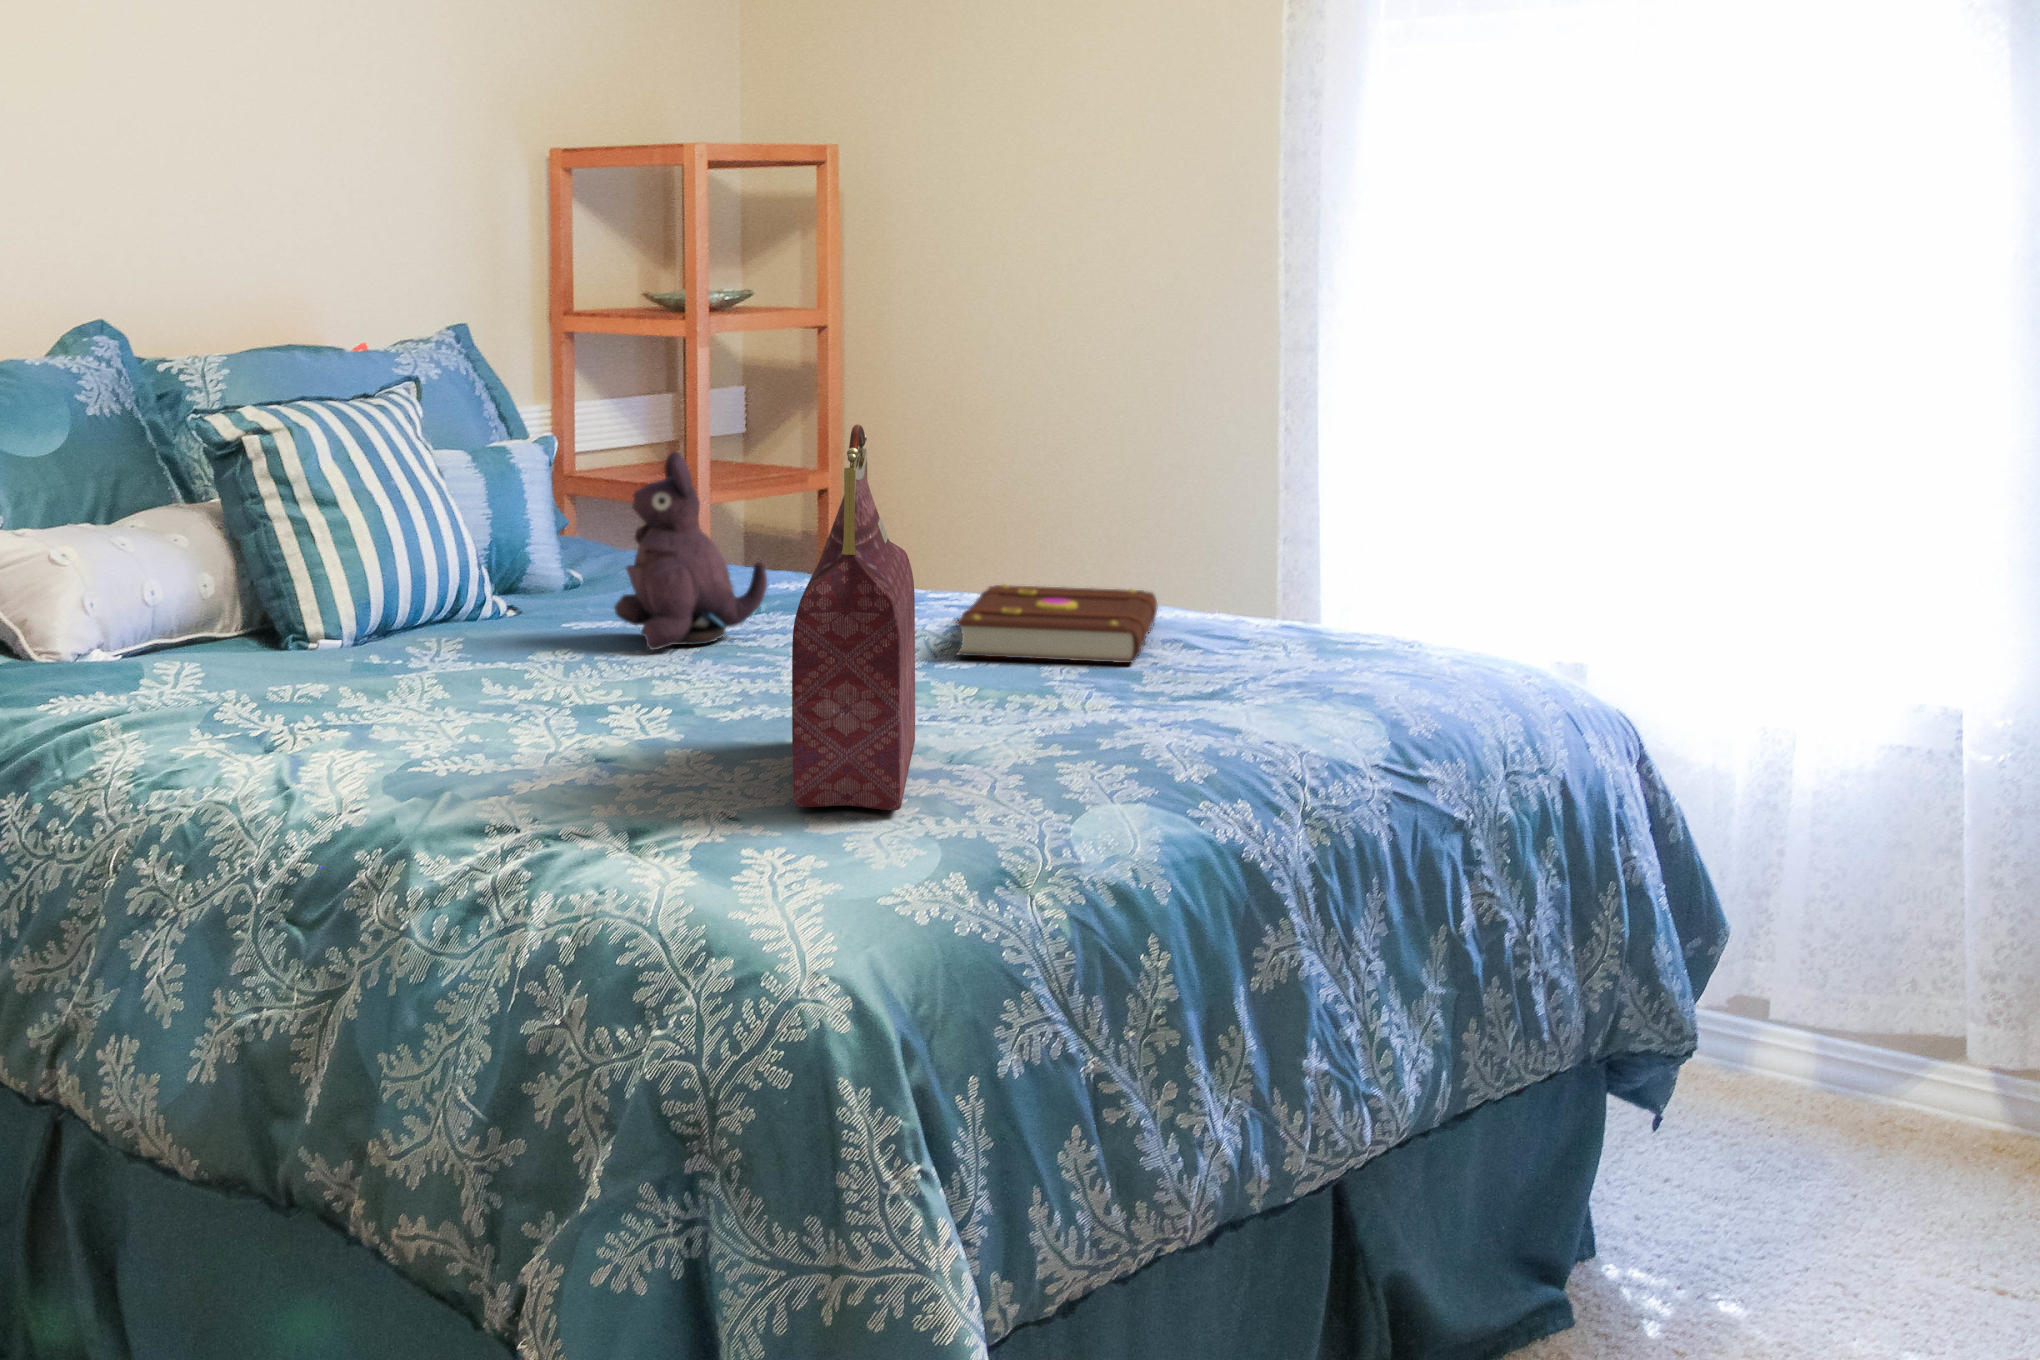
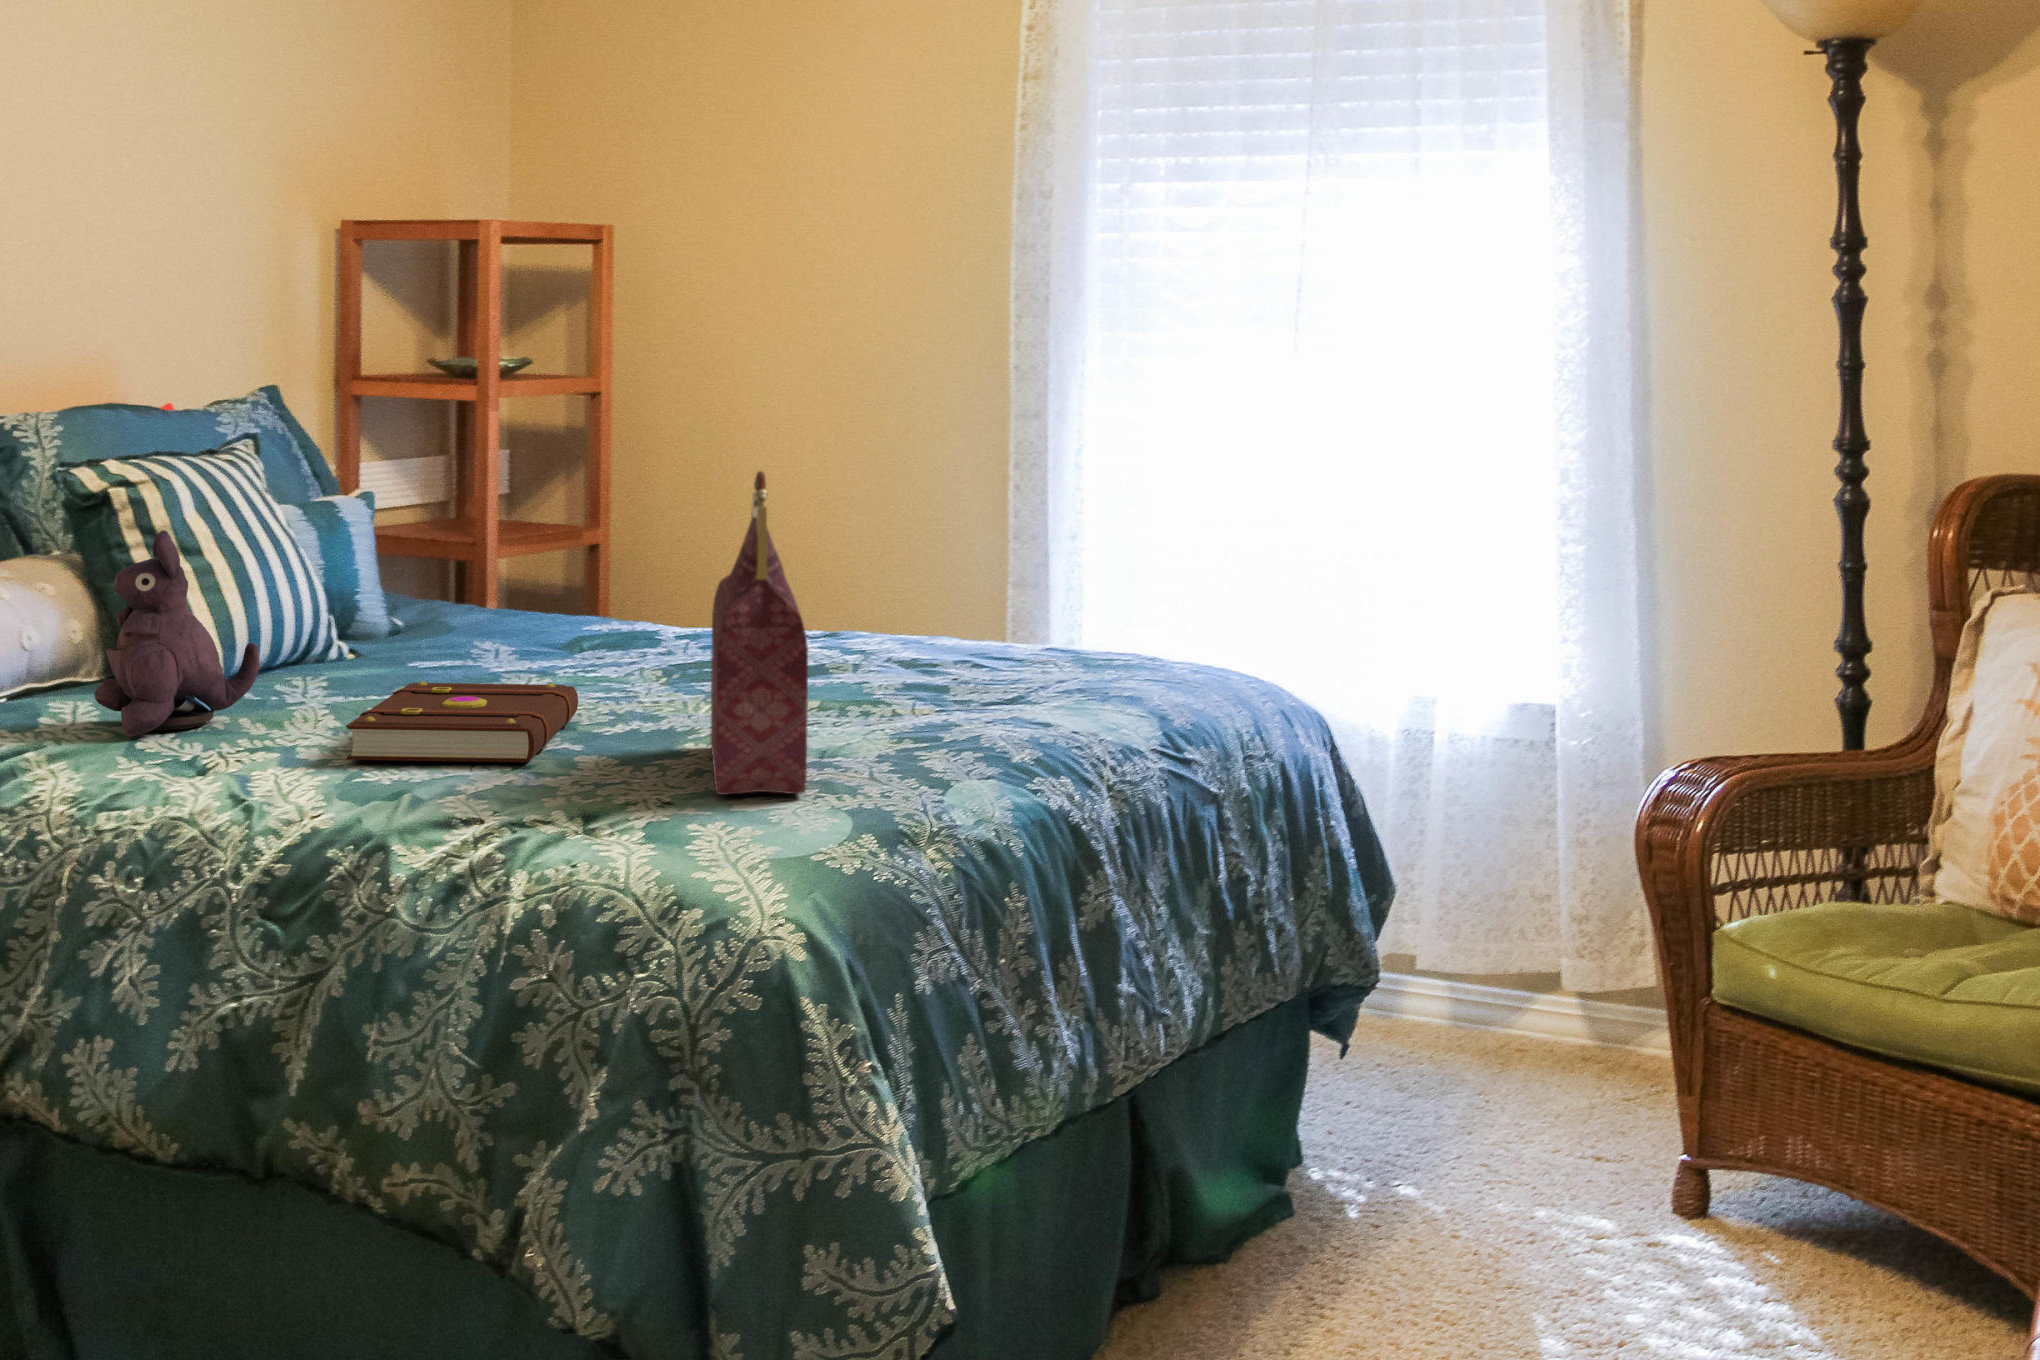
plush toy: present [614,452,767,650] -> present [94,530,260,737]
book: present [956,584,1157,663] -> present [346,681,578,762]

